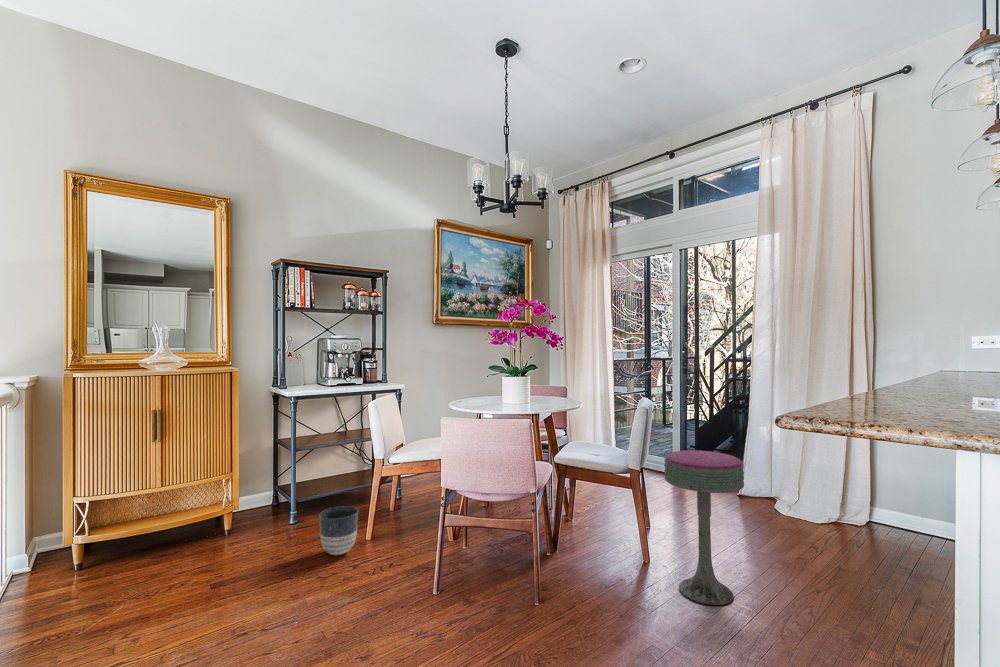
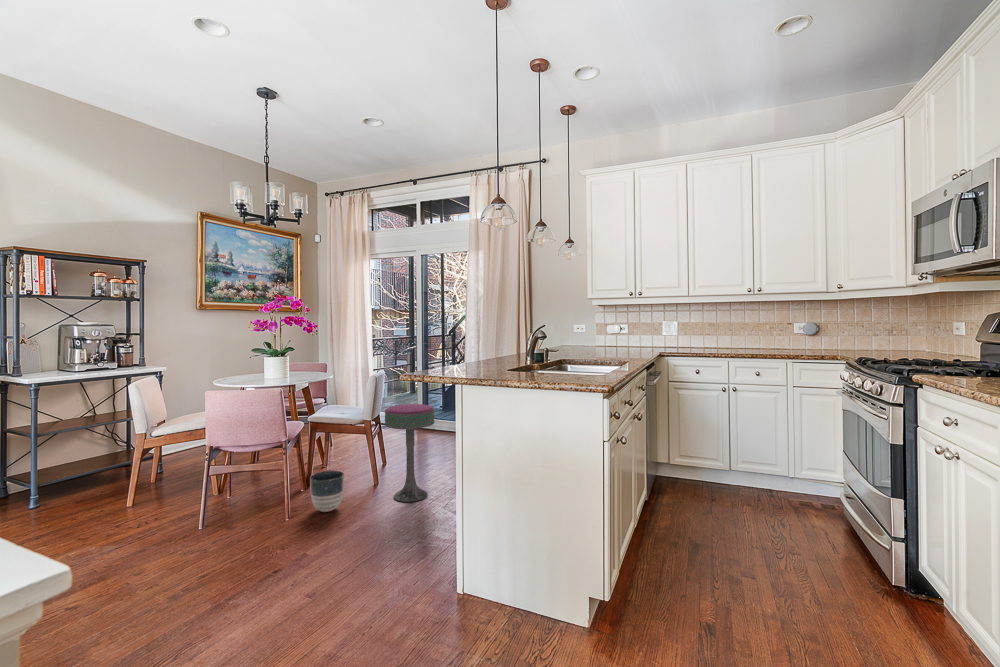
planter: present [319,506,358,555] -> present [310,471,344,512]

